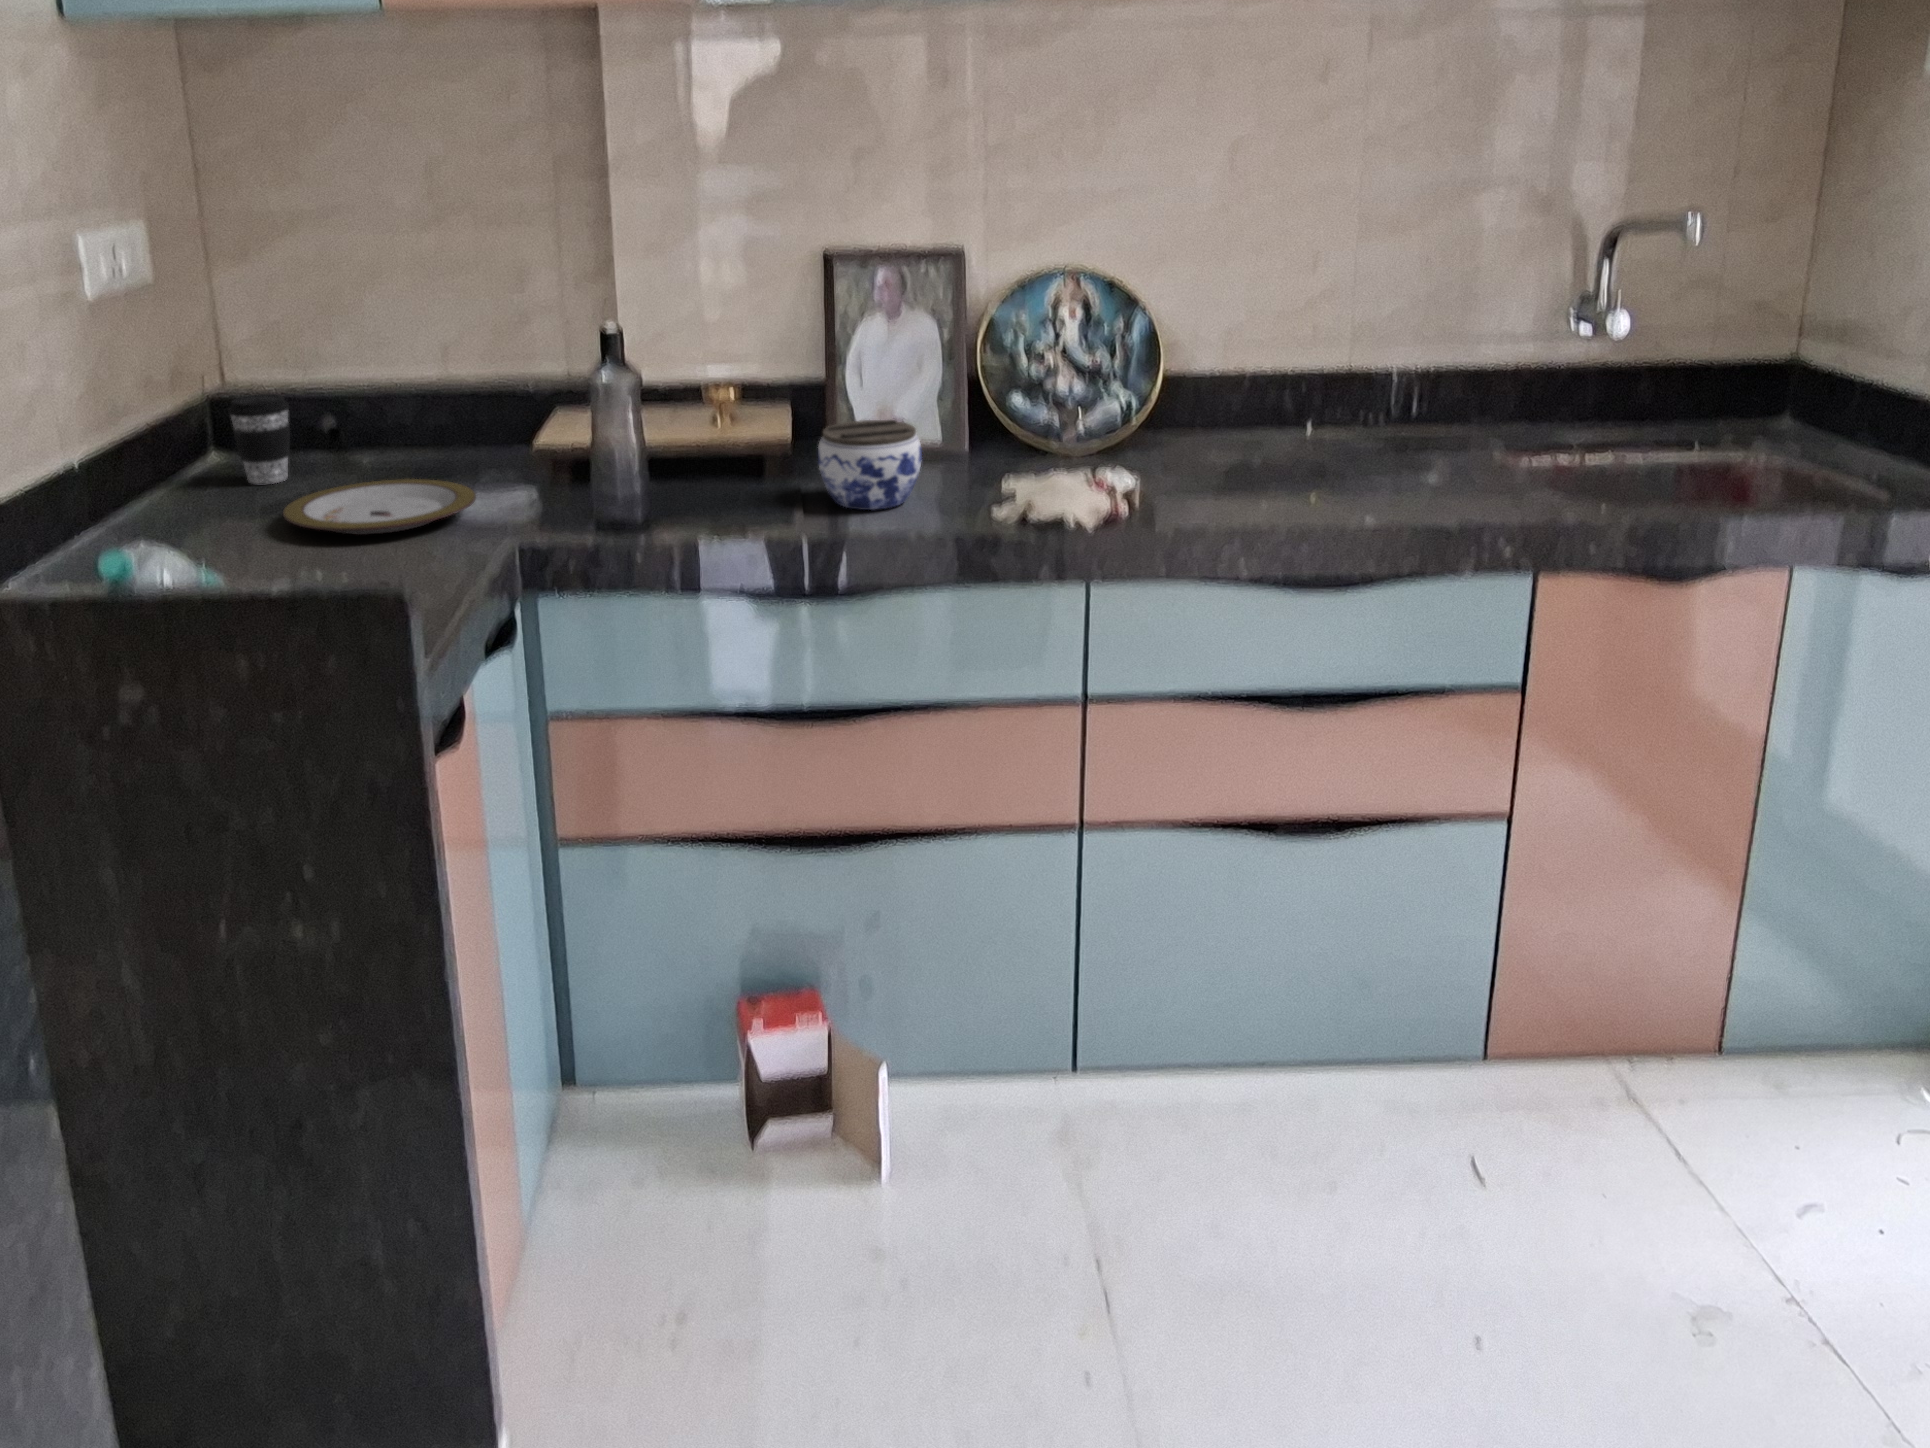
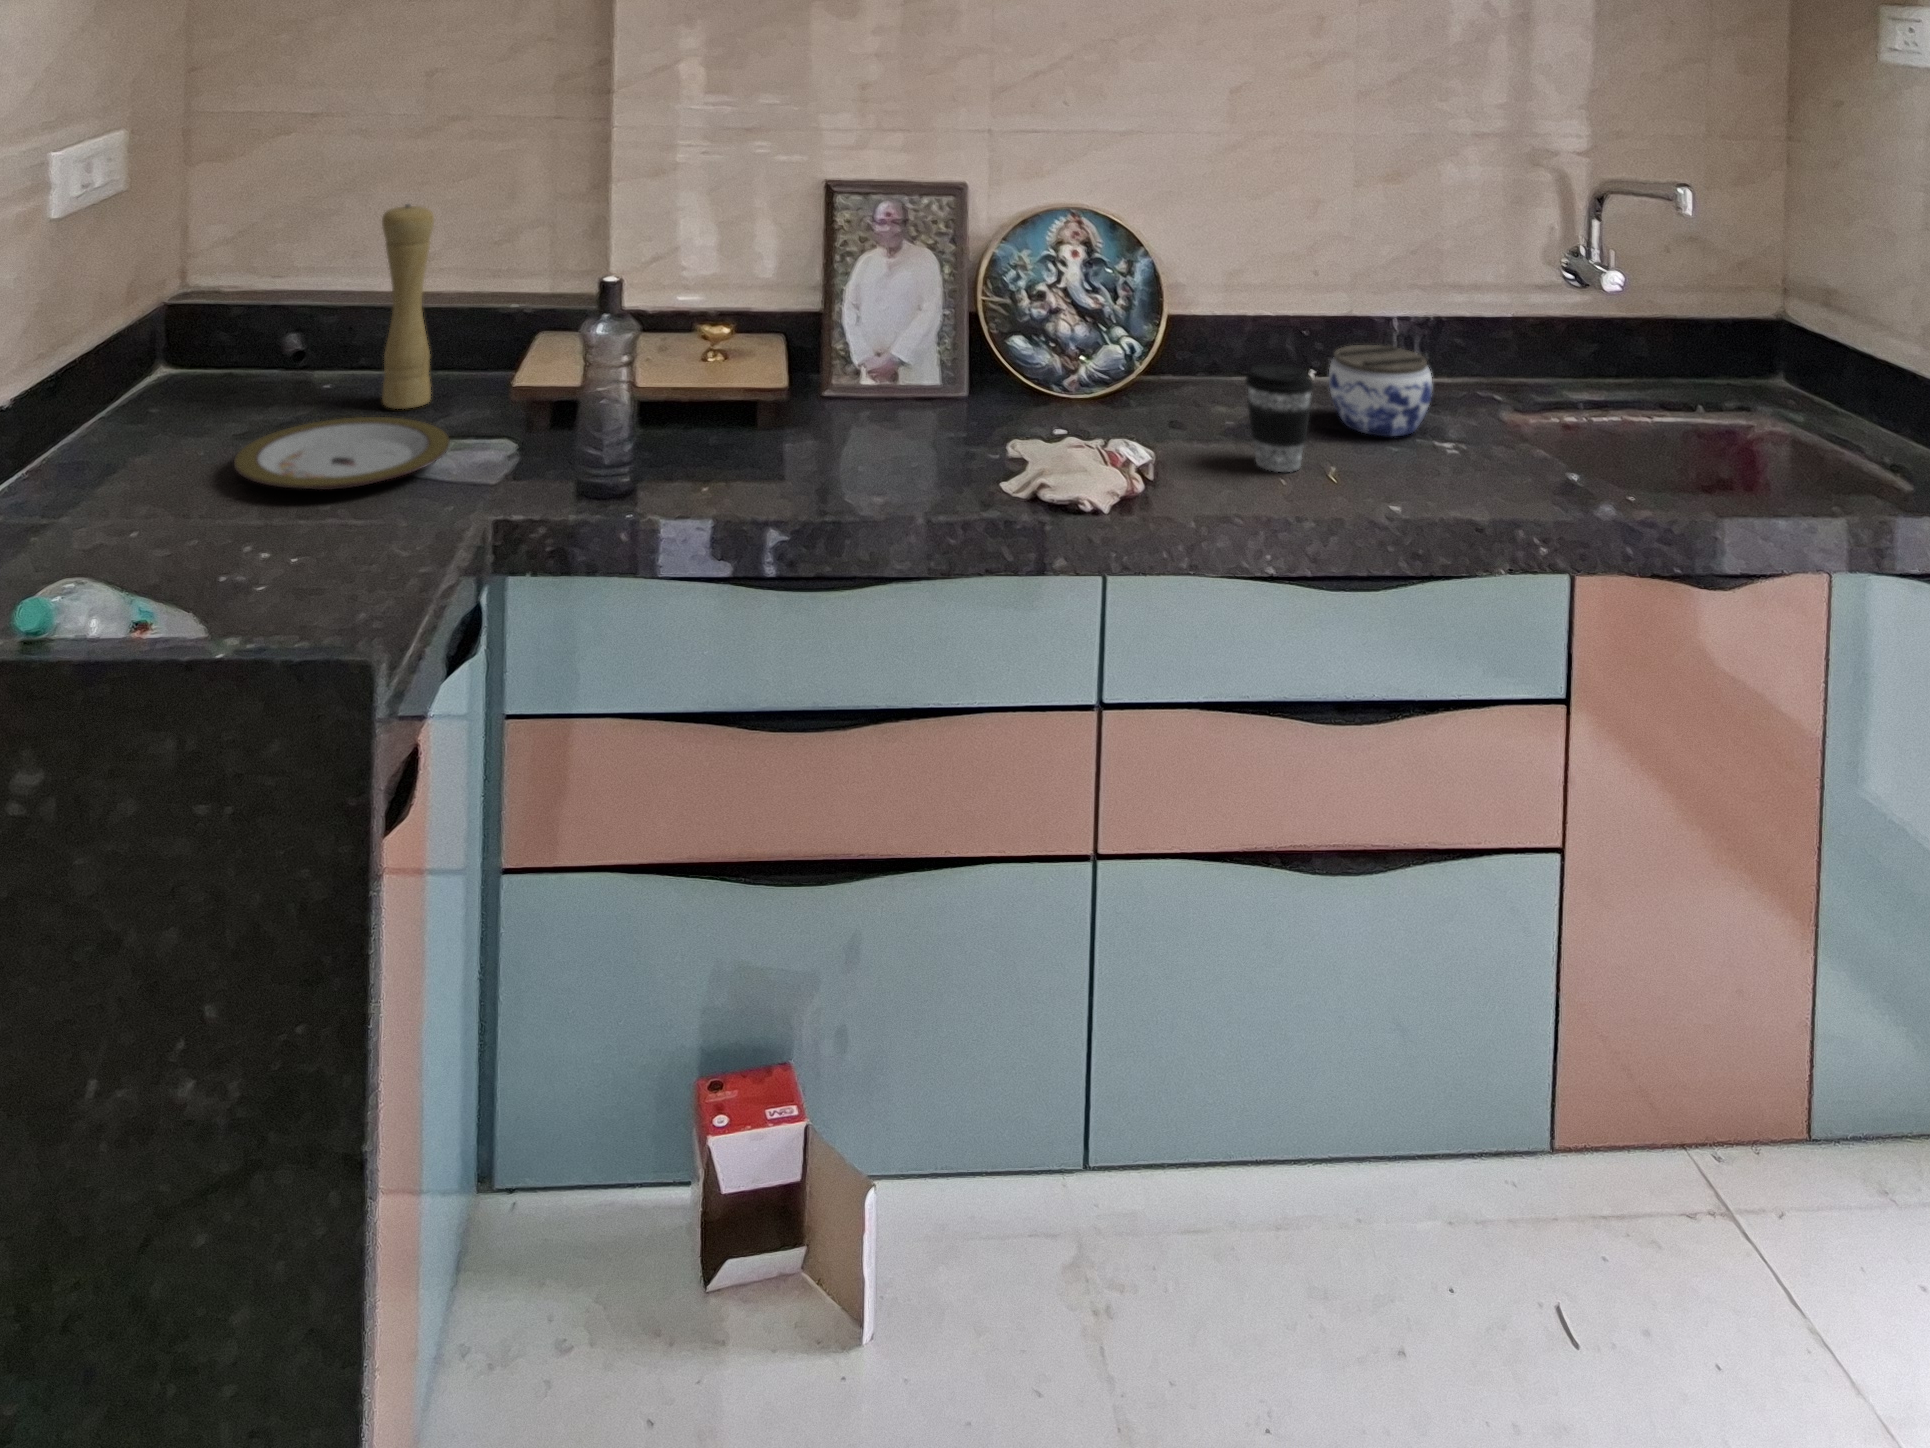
pepper mill: none [387,282,452,476] -> present [382,204,434,409]
coffee cup: present [228,394,290,484] -> present [1245,364,1313,472]
jar: present [818,420,922,510] -> present [1329,345,1432,437]

